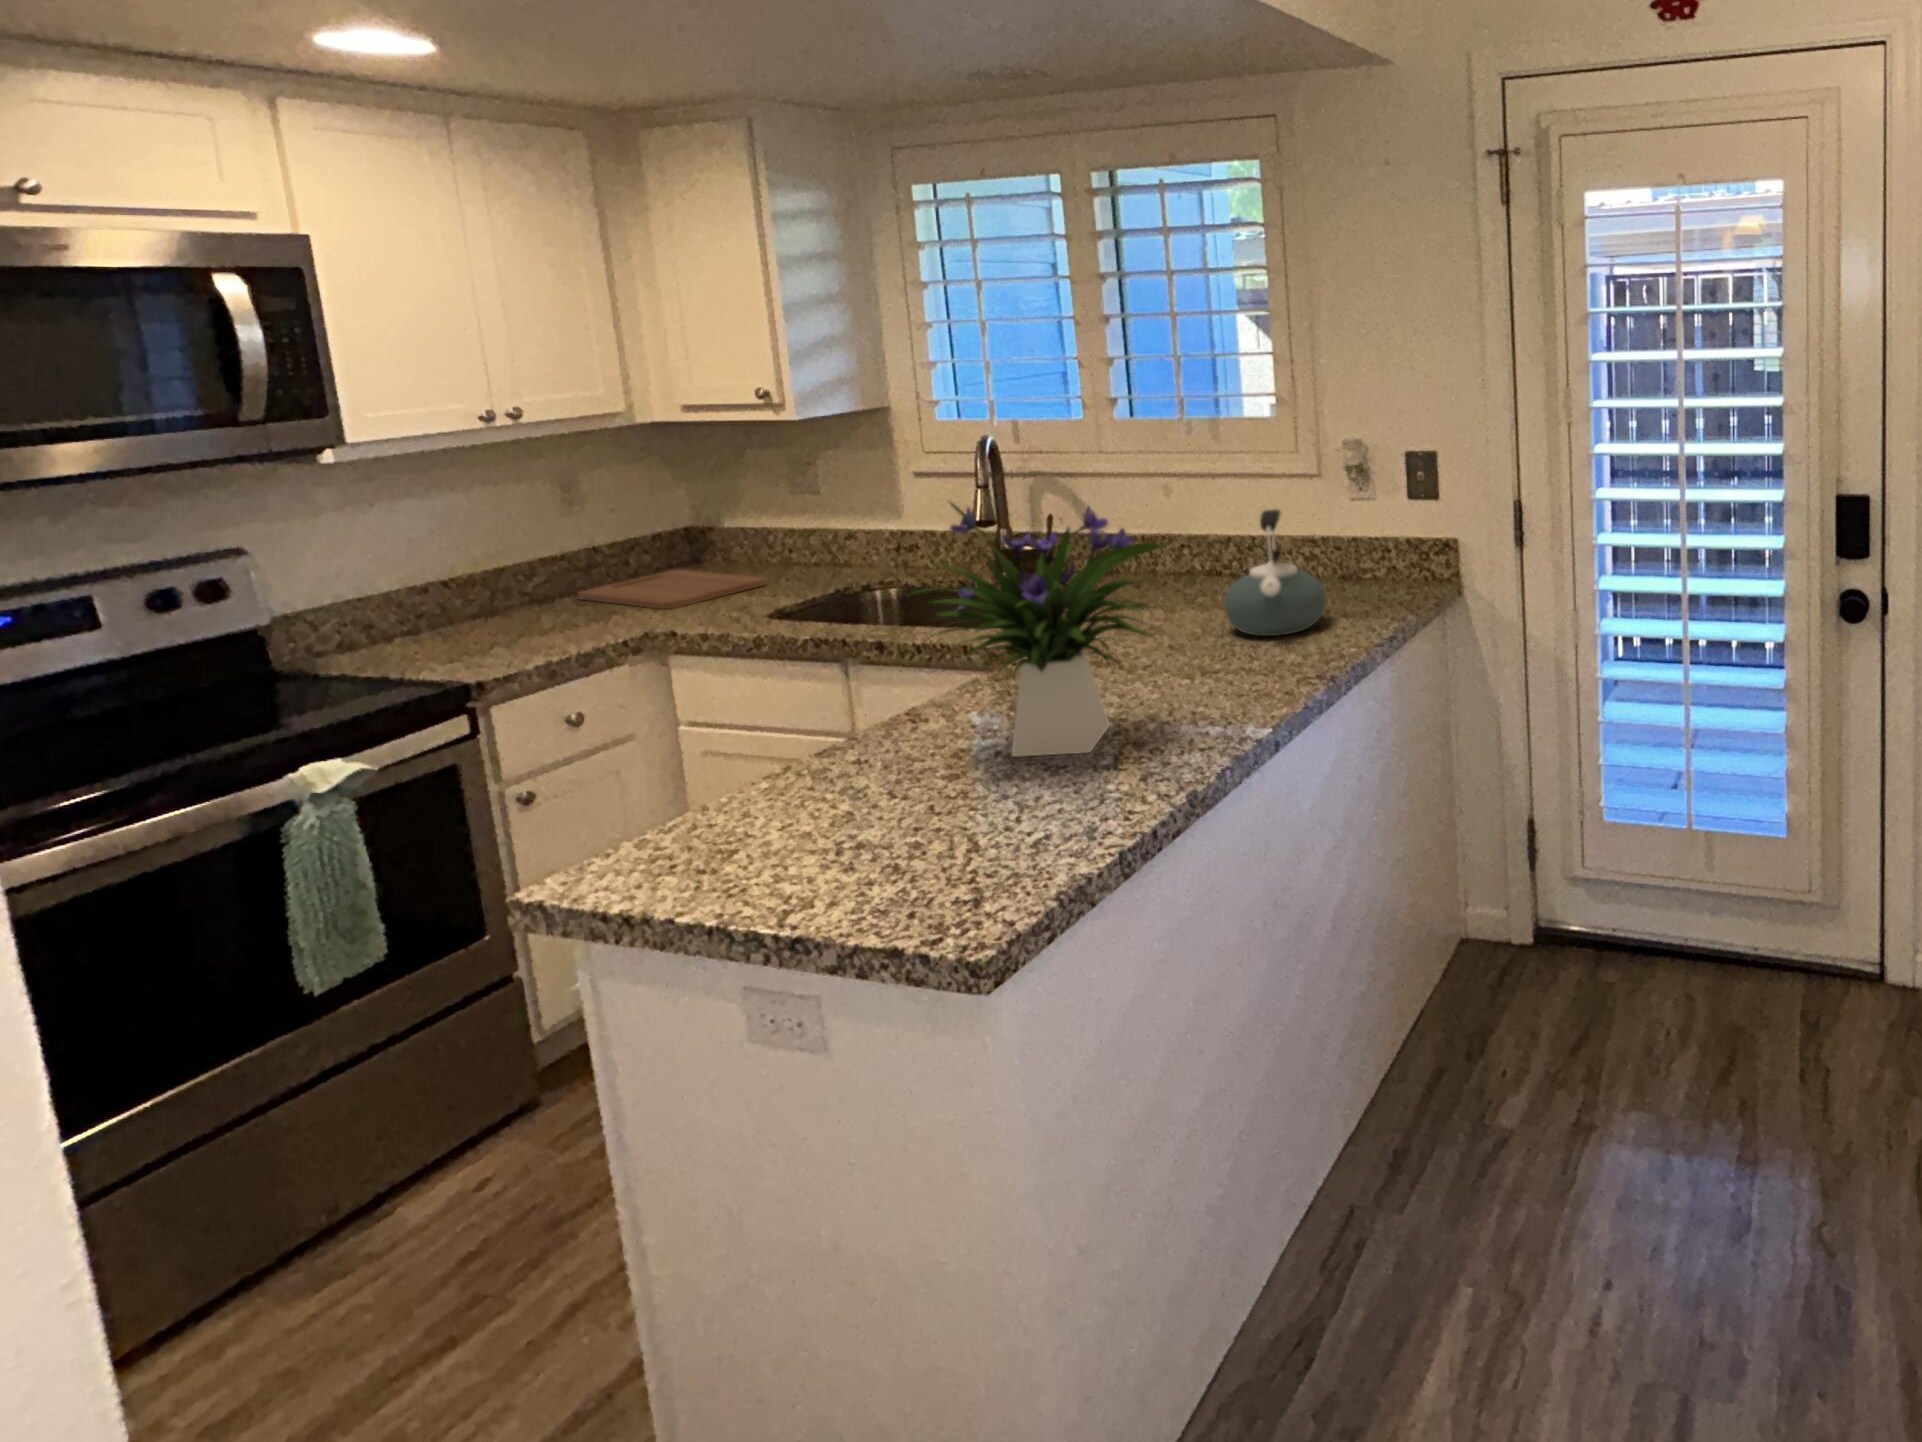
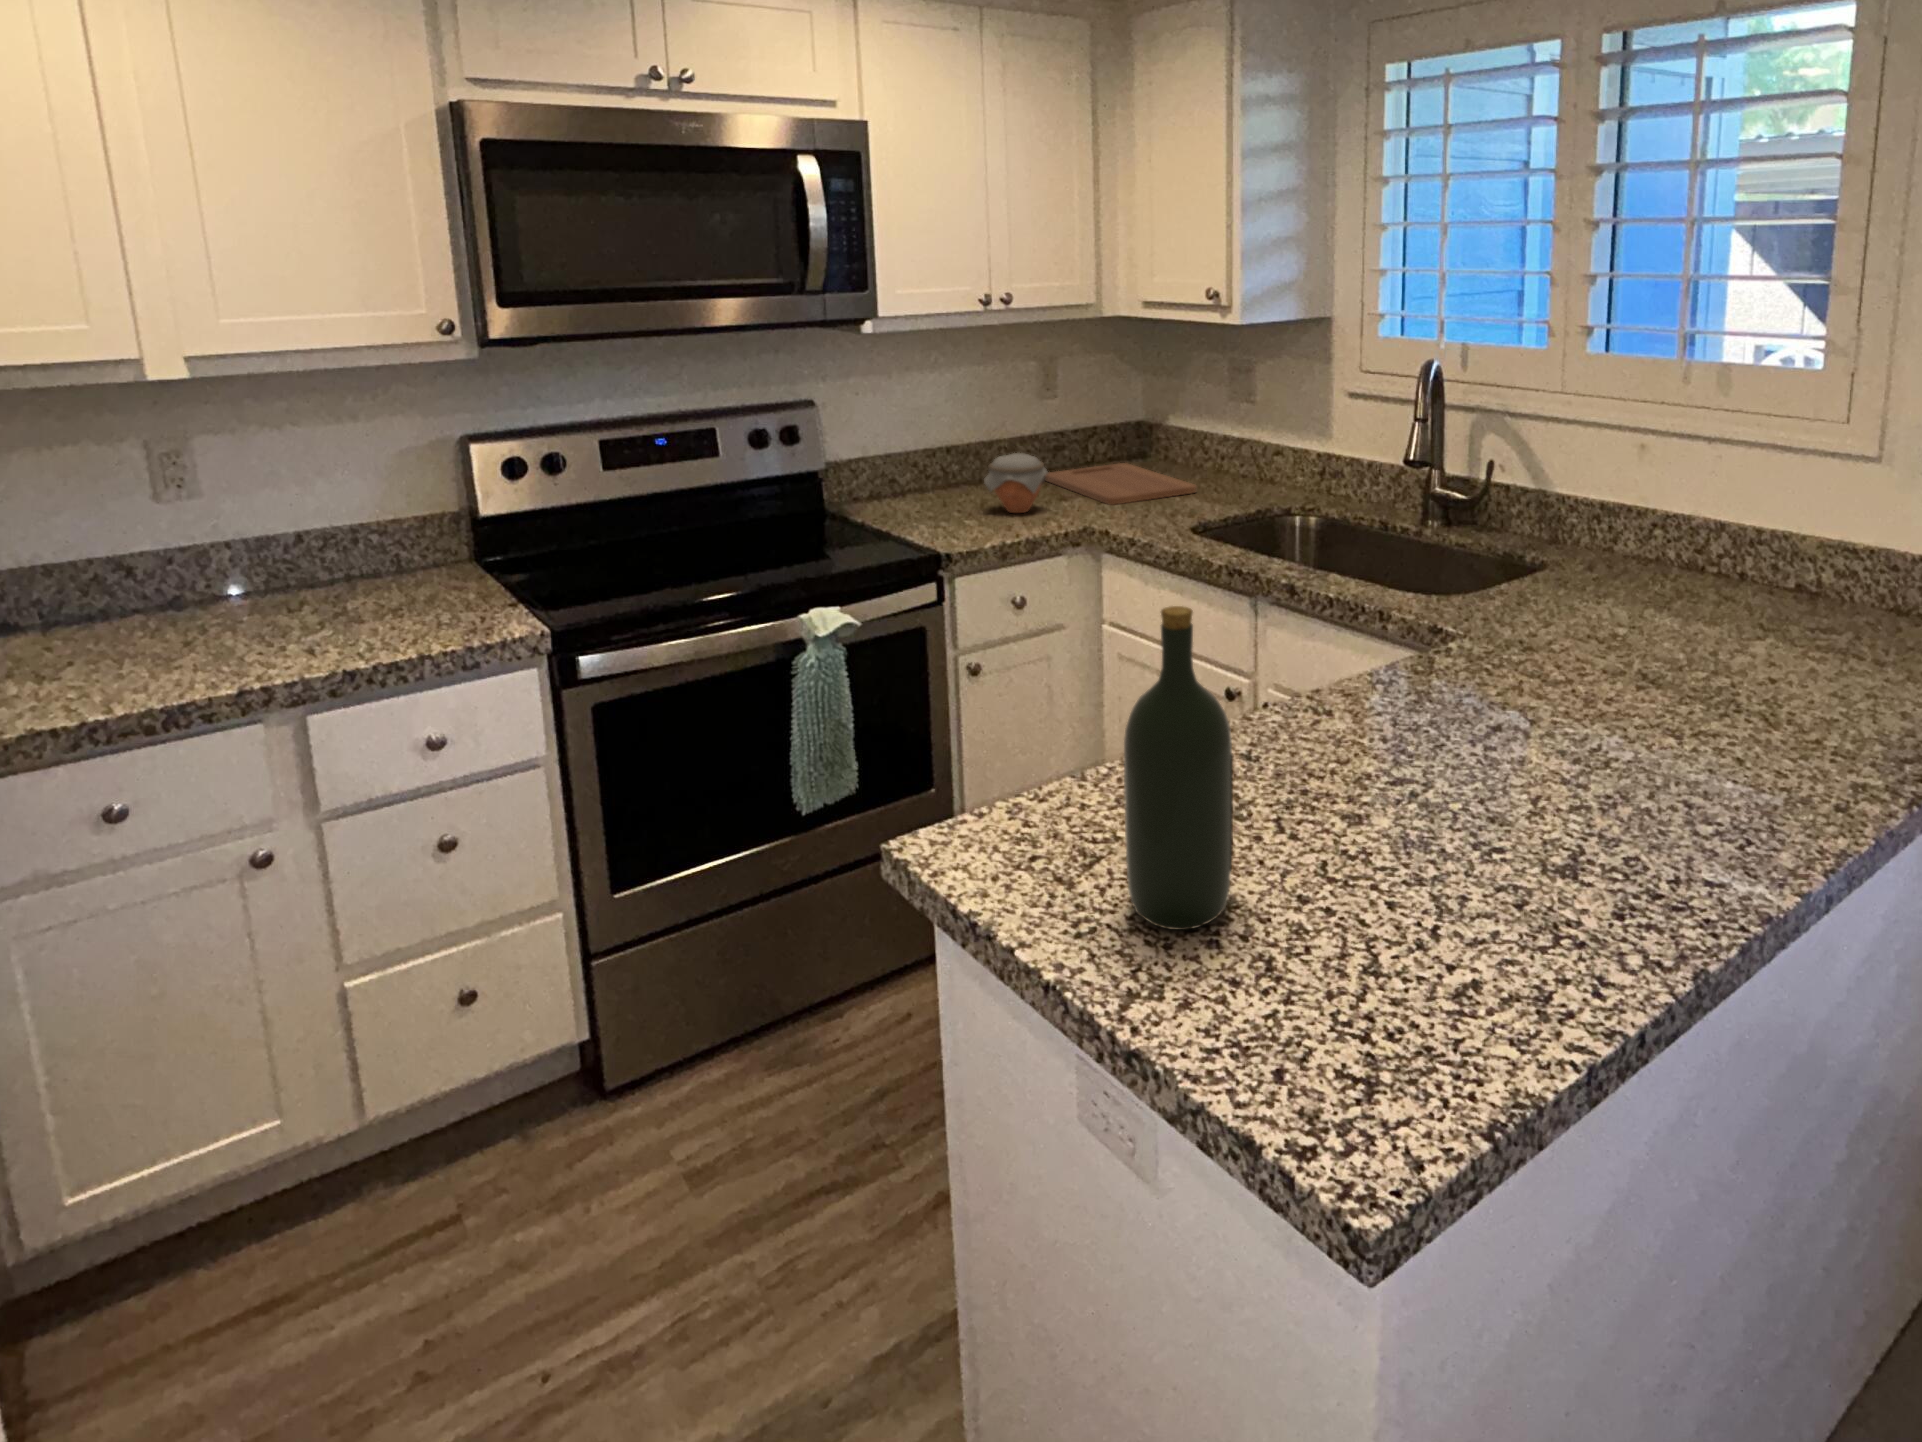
flower arrangement: present [914,503,1164,757] -> none [1324,451,1697,835]
kettle: present [1225,509,1326,636] -> none [1725,506,1888,693]
jar: none [507,571,590,634] -> present [984,453,1048,513]
wine bottle: none [753,628,858,873] -> present [1124,606,1234,930]

